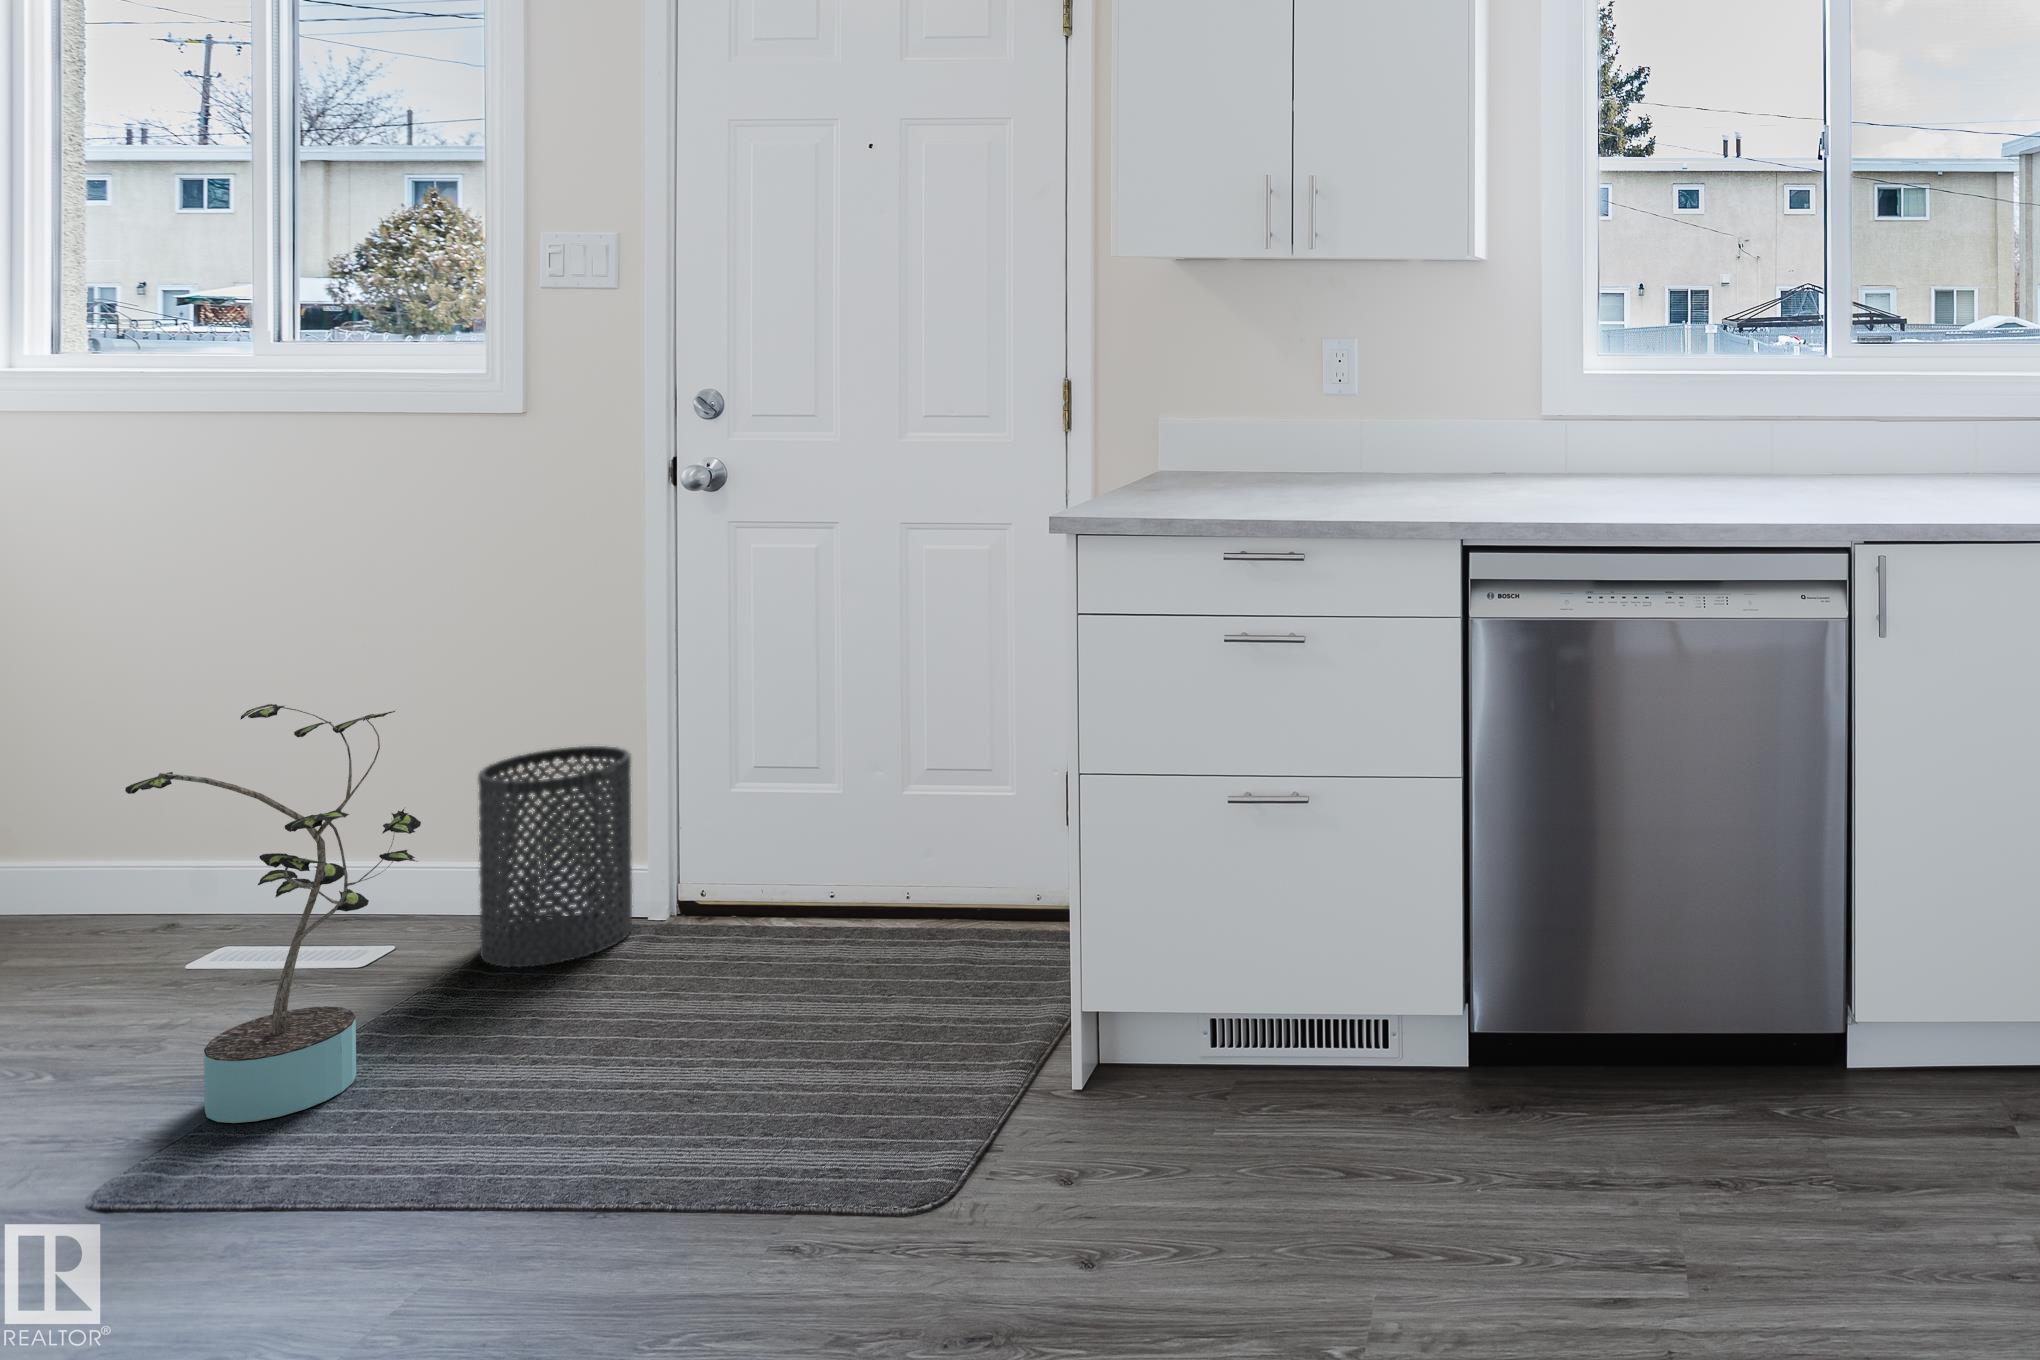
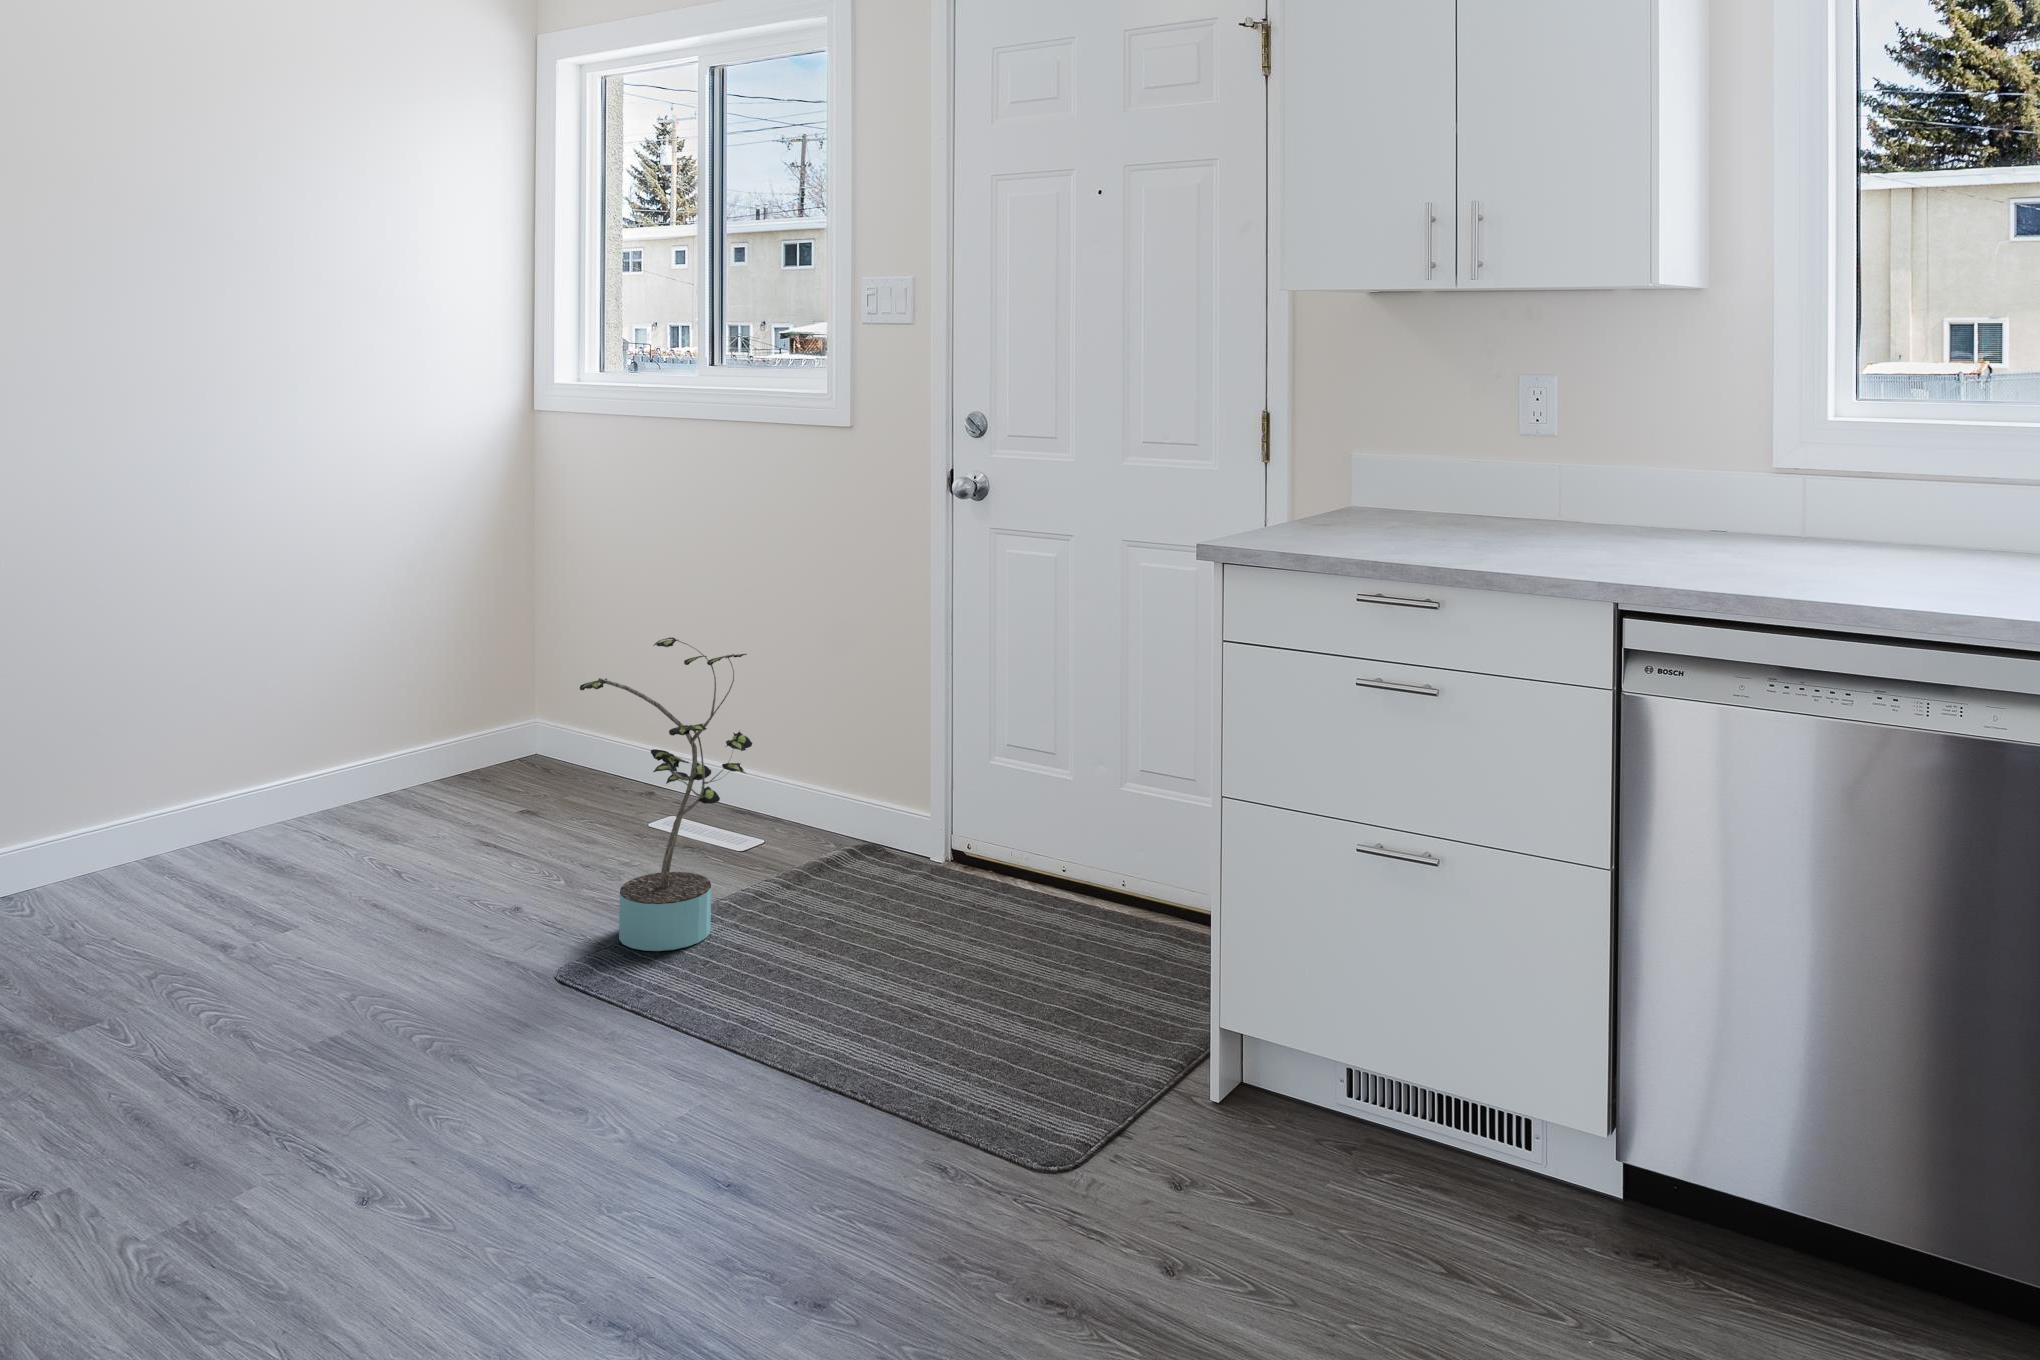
trash can: present [478,746,632,967] -> none [814,701,921,877]

